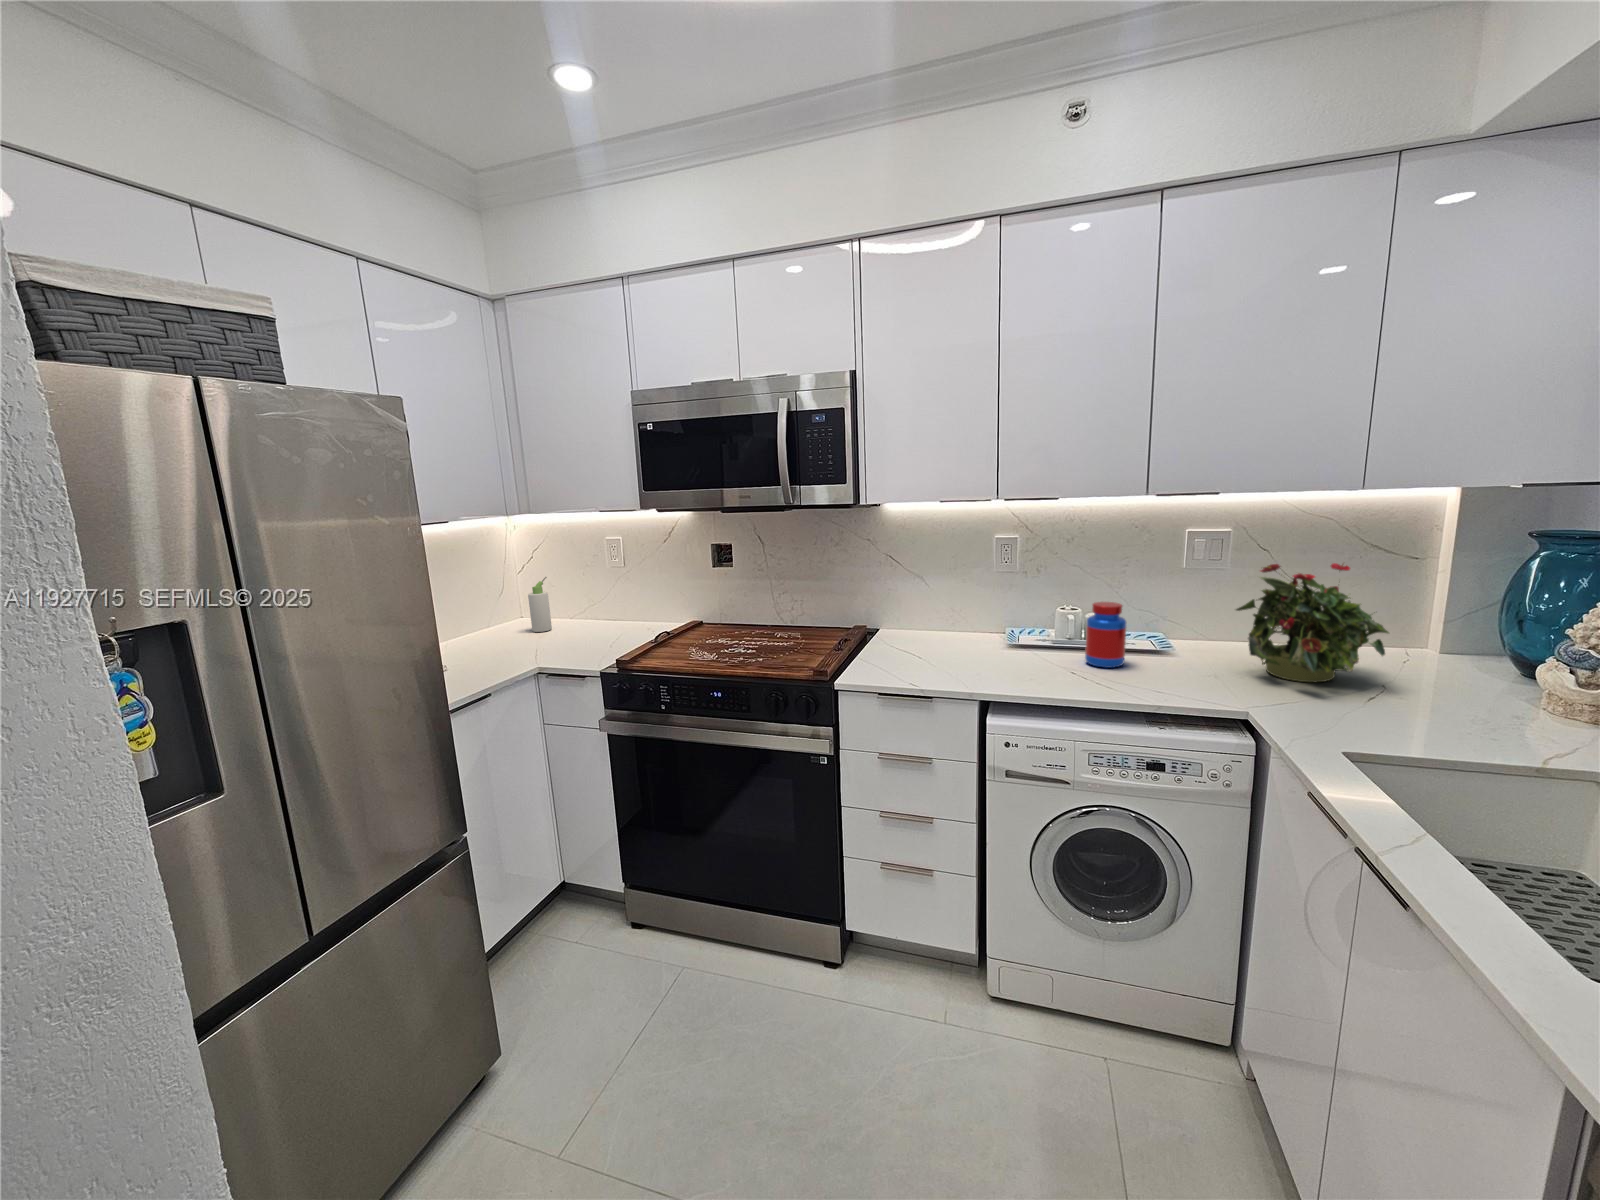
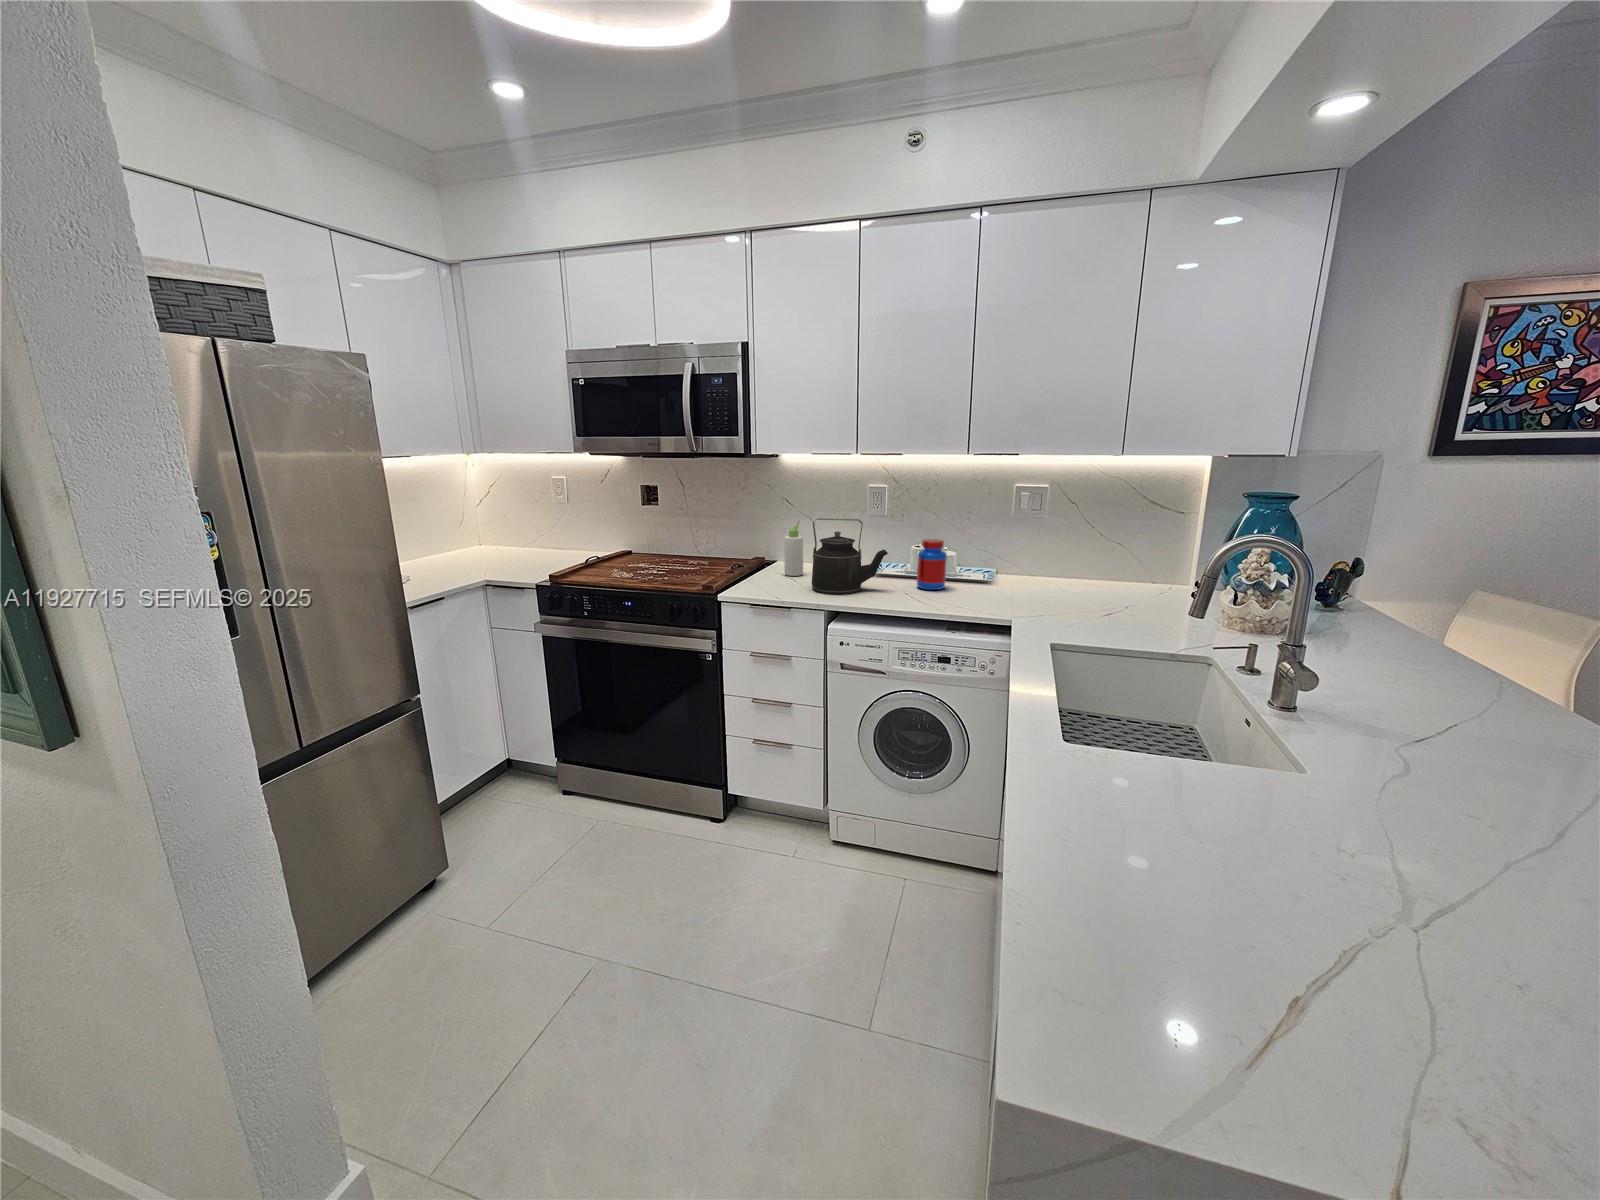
potted plant: present [1236,563,1389,682] -> none [1021,511,1121,602]
bottle: present [528,577,552,632] -> present [784,521,803,576]
kettle: none [953,581,1053,678] -> present [812,518,888,594]

